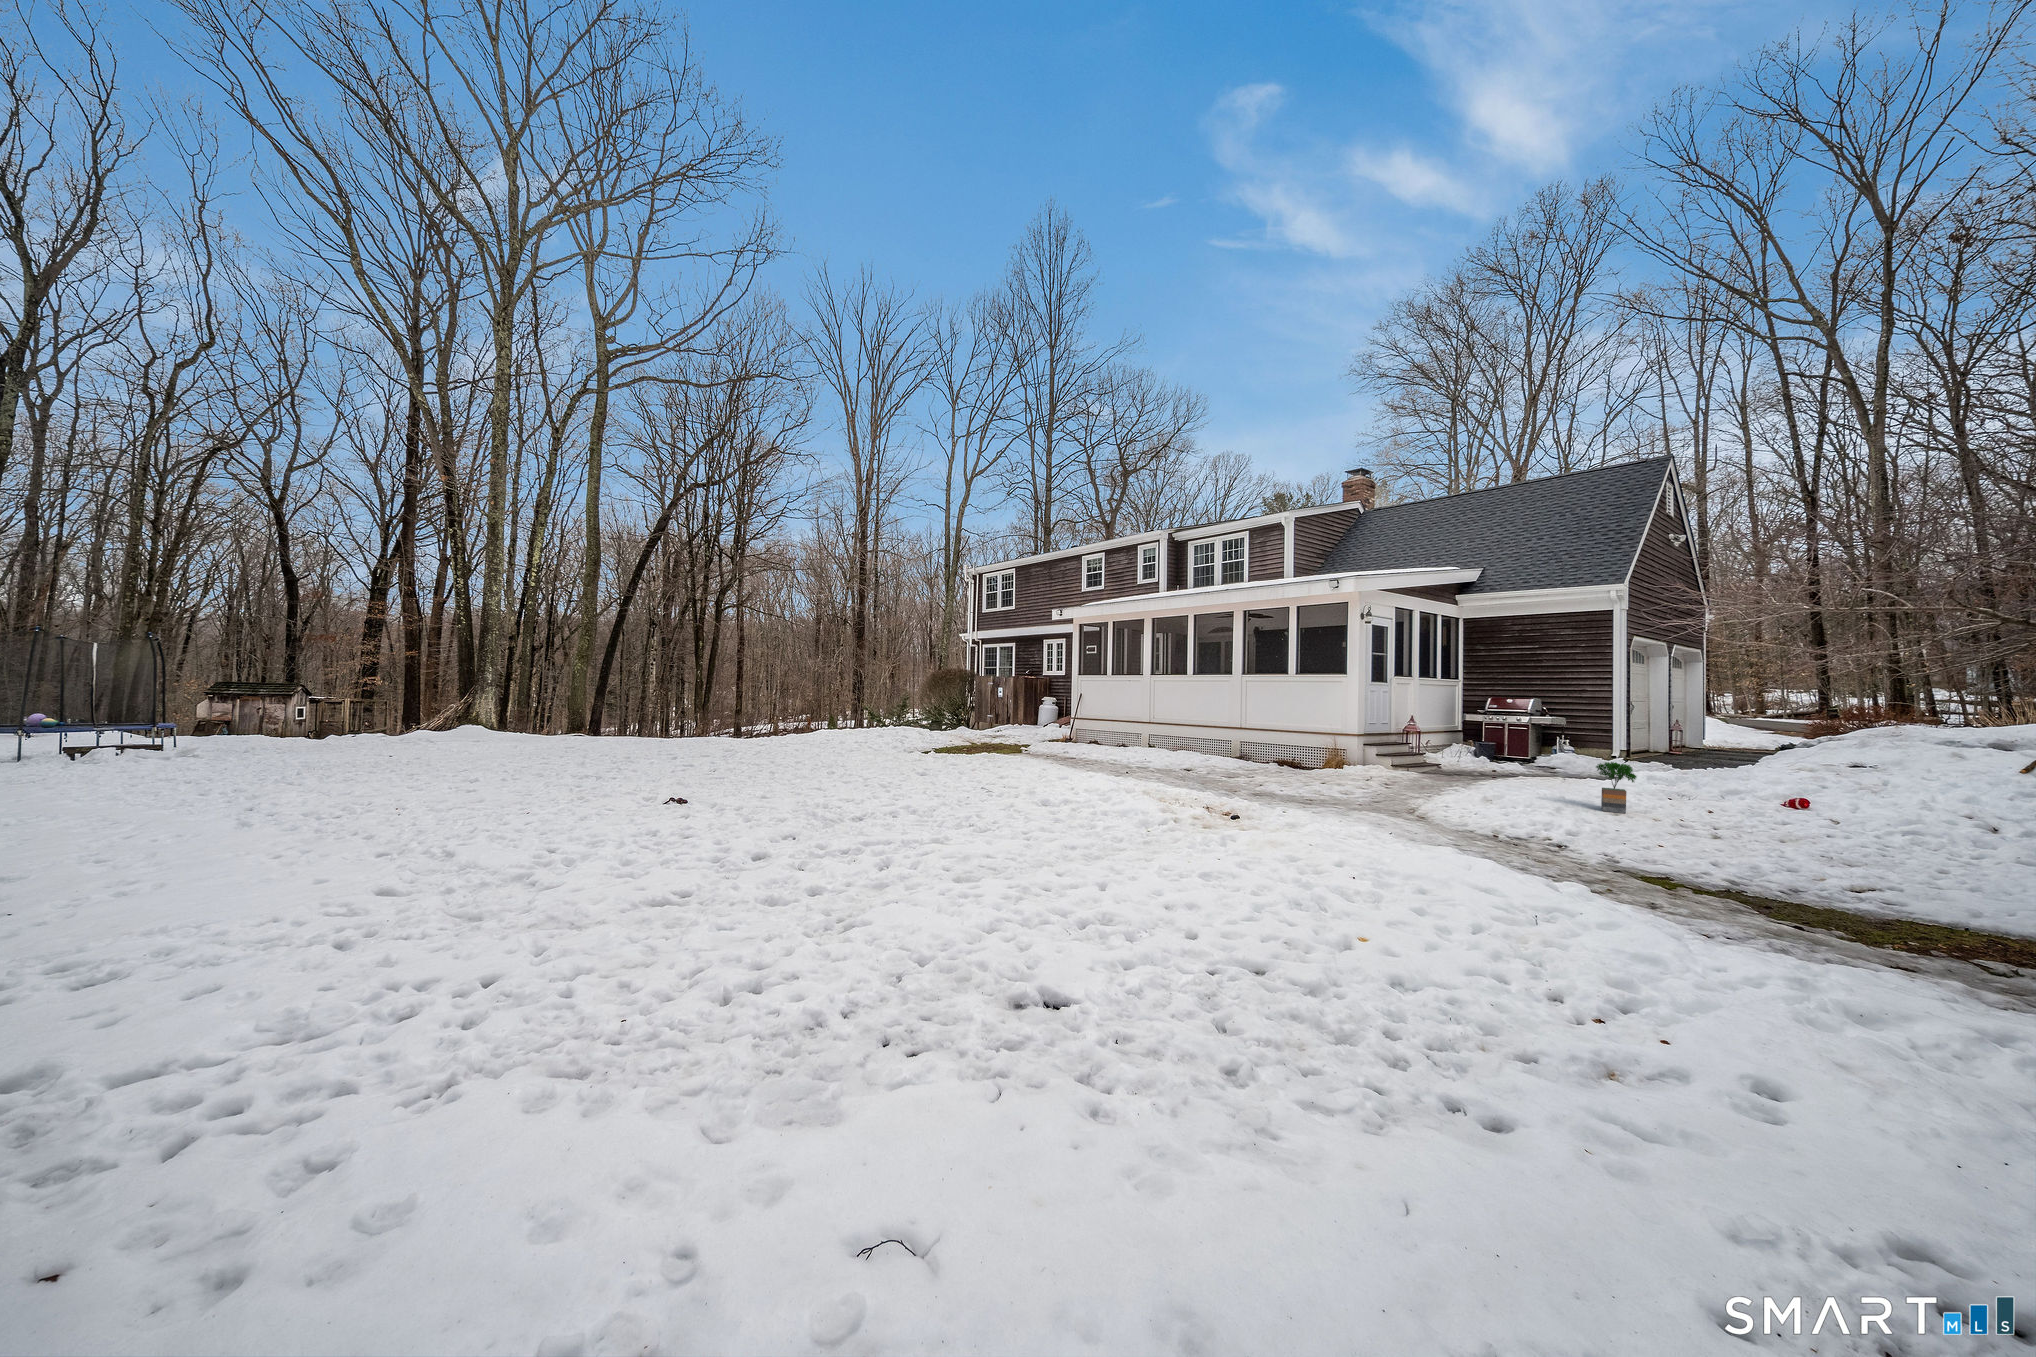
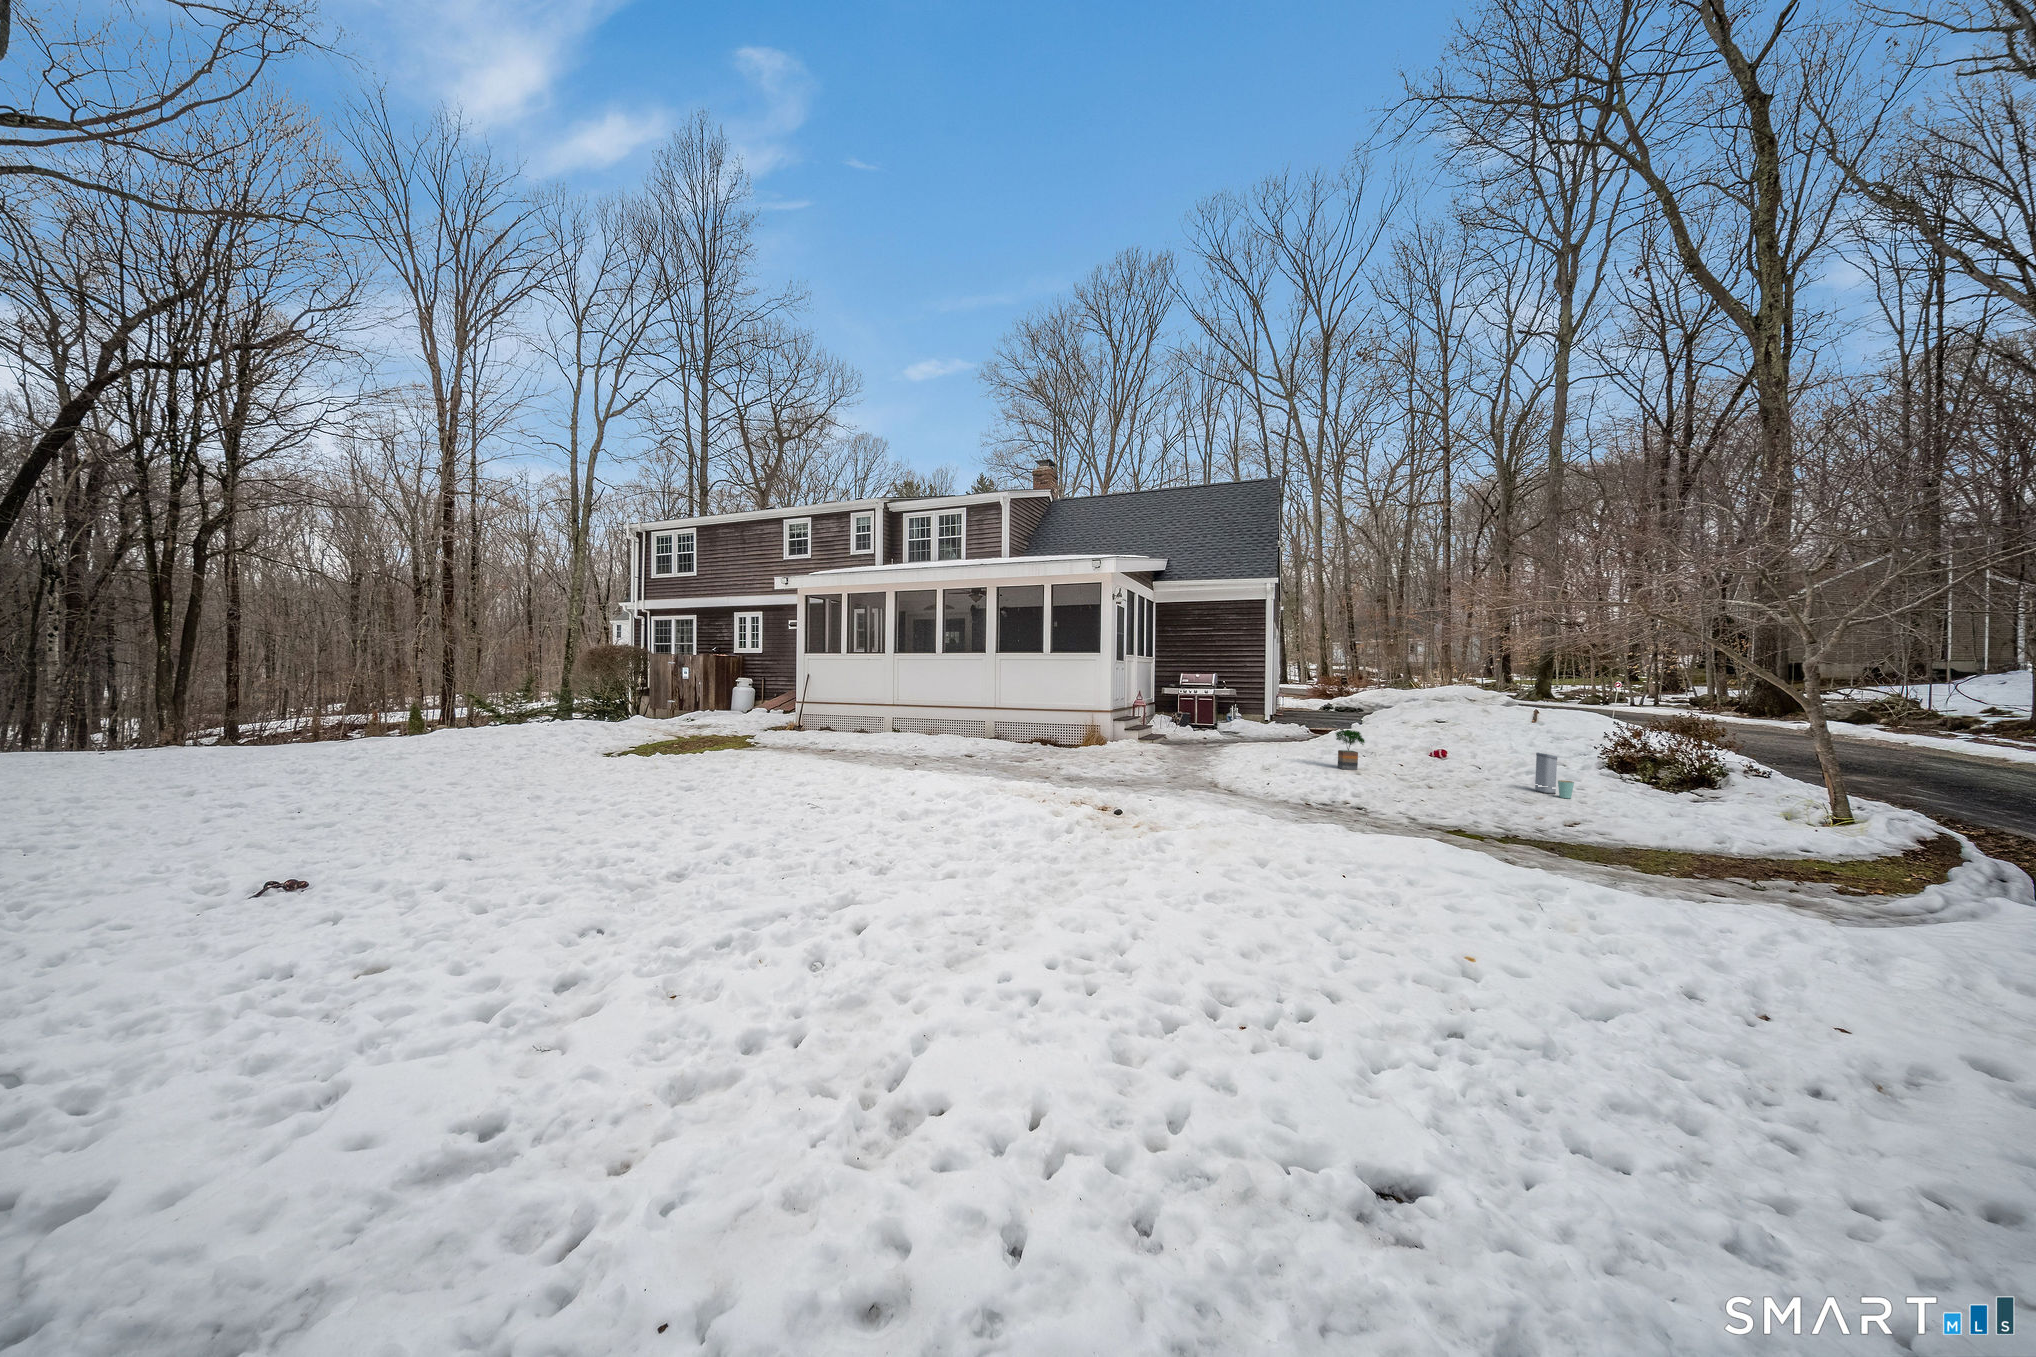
trash can: none [1892,802,1948,870] -> present [1535,752,1574,798]

